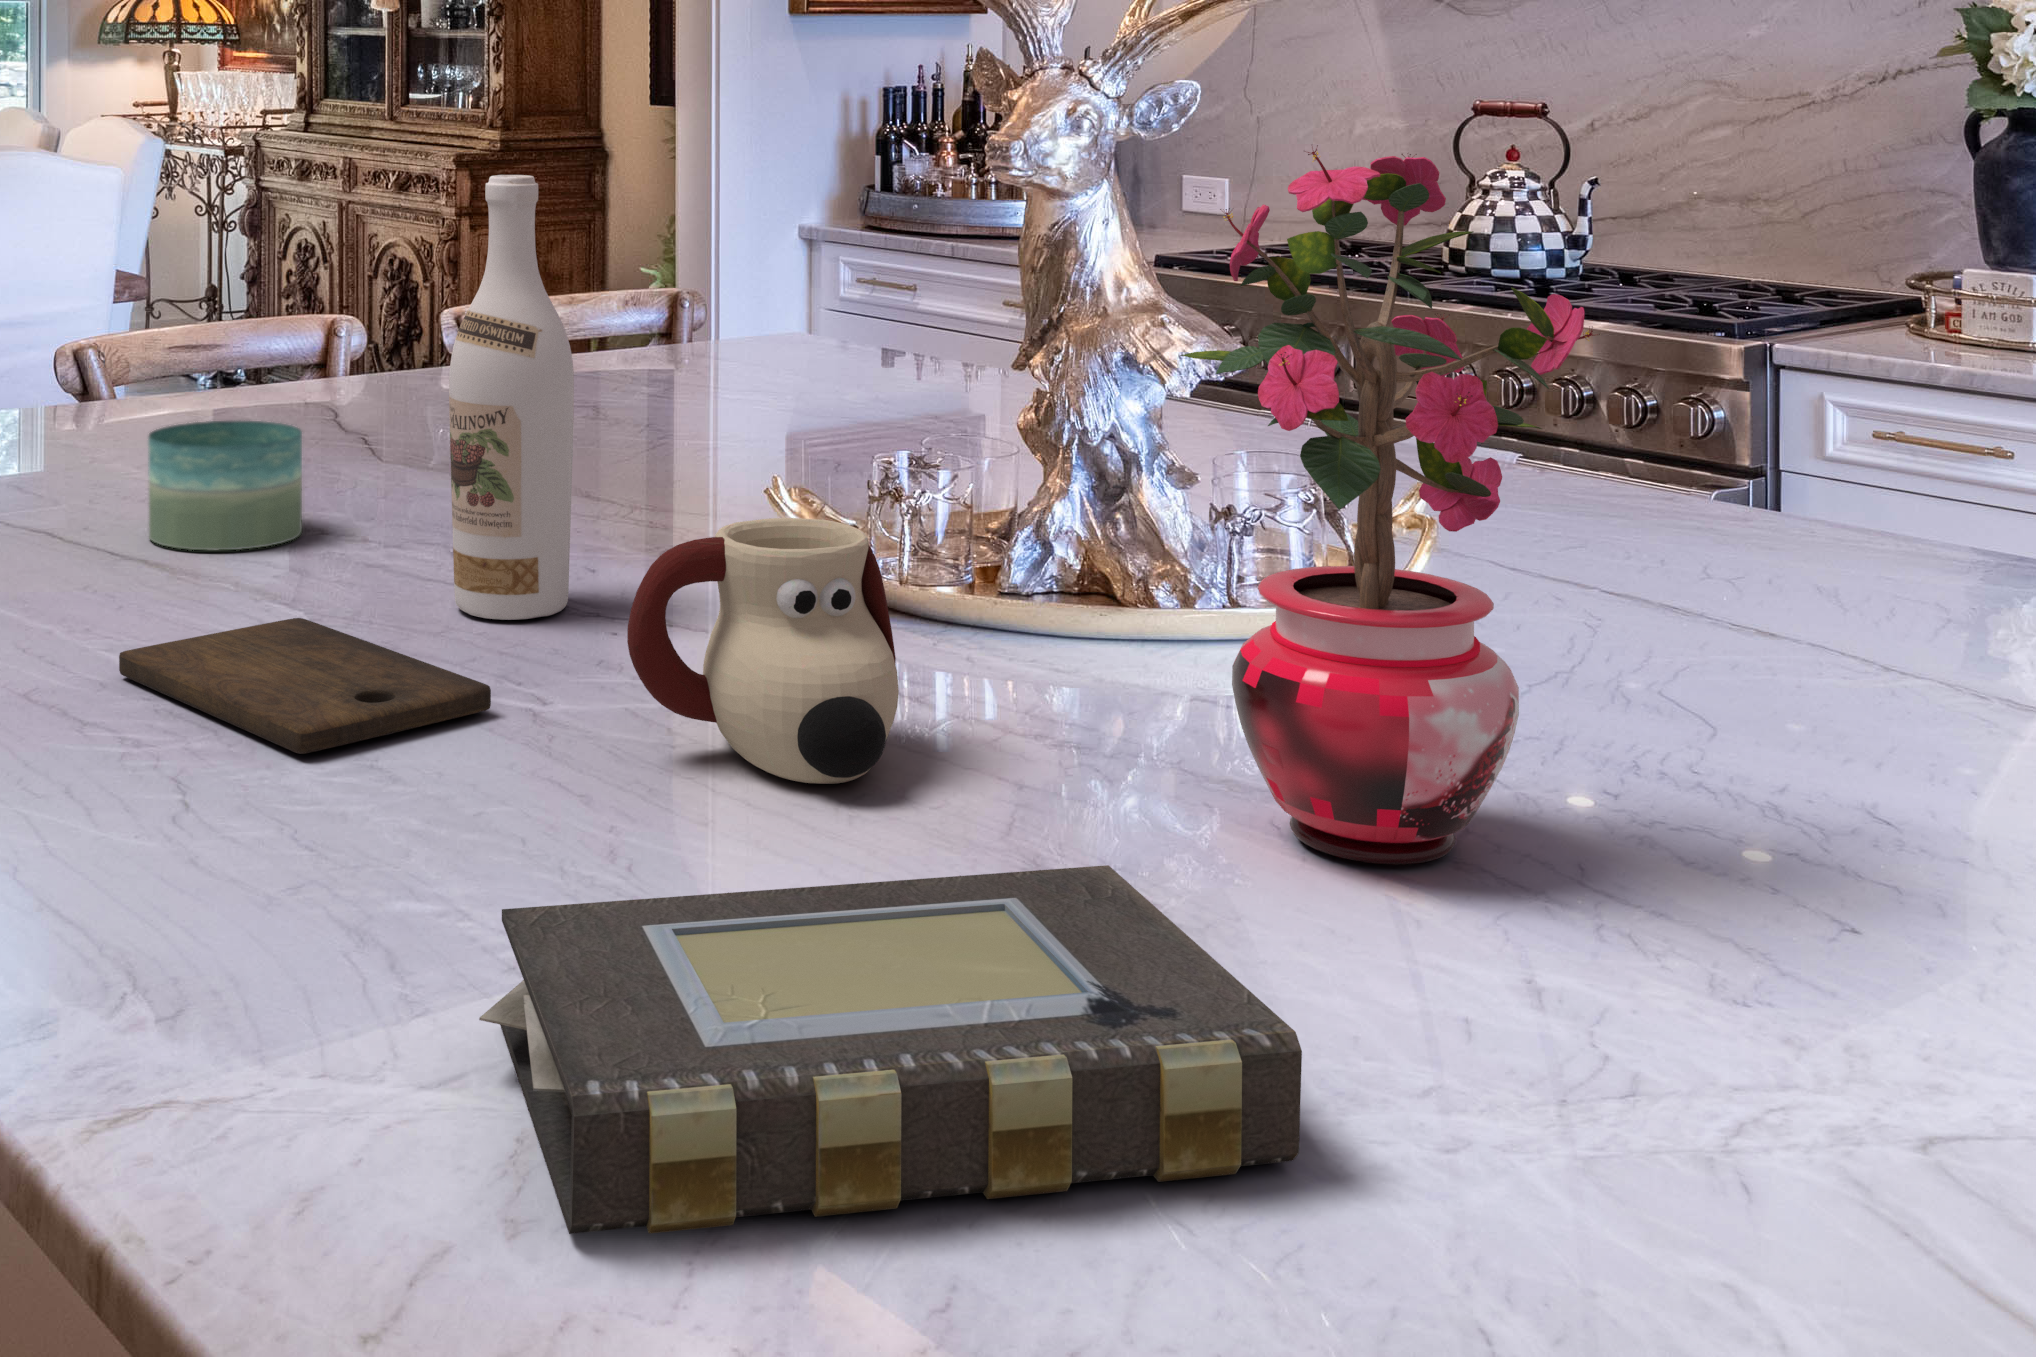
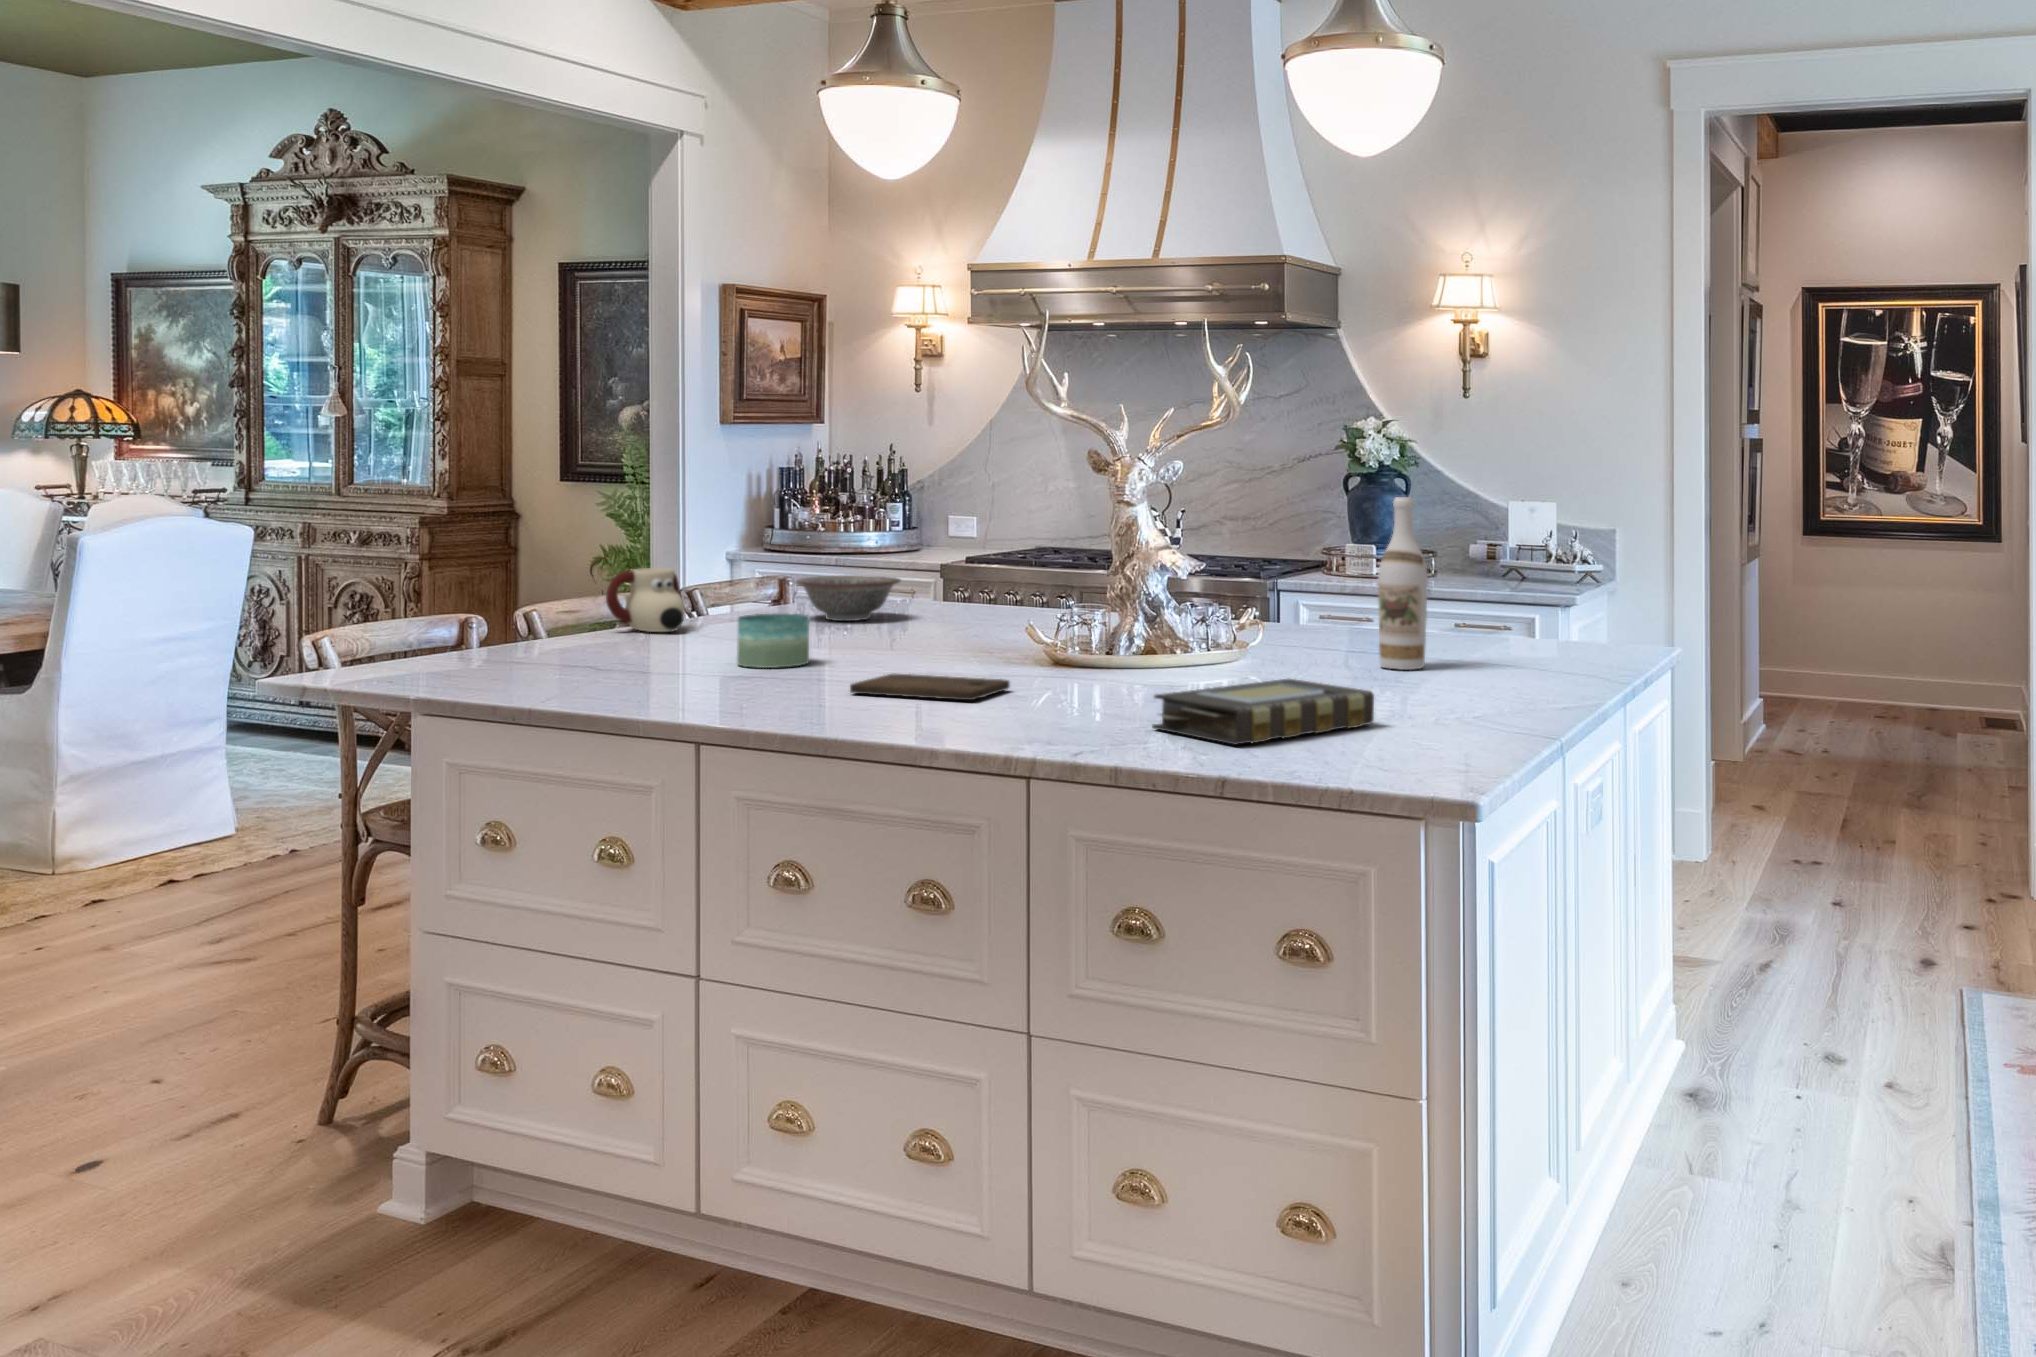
potted plant: present [1180,145,1600,864] -> none [1256,472,1378,691]
wine bottle: present [449,175,574,620] -> present [1378,497,1428,670]
decorative bowl: none [553,312,760,409] -> present [796,575,900,621]
mug: present [627,518,899,784] -> present [606,568,685,632]

